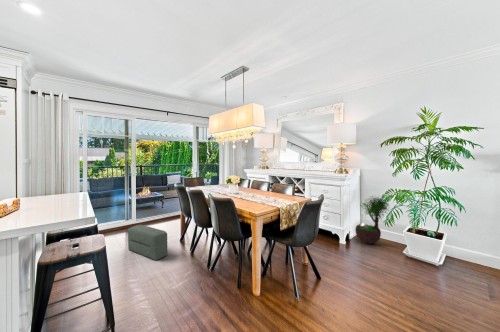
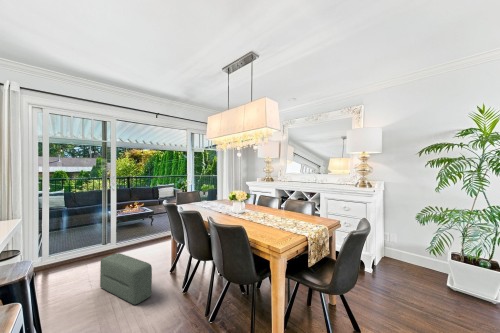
potted tree: present [355,196,389,243] -> none [386,212,433,275]

